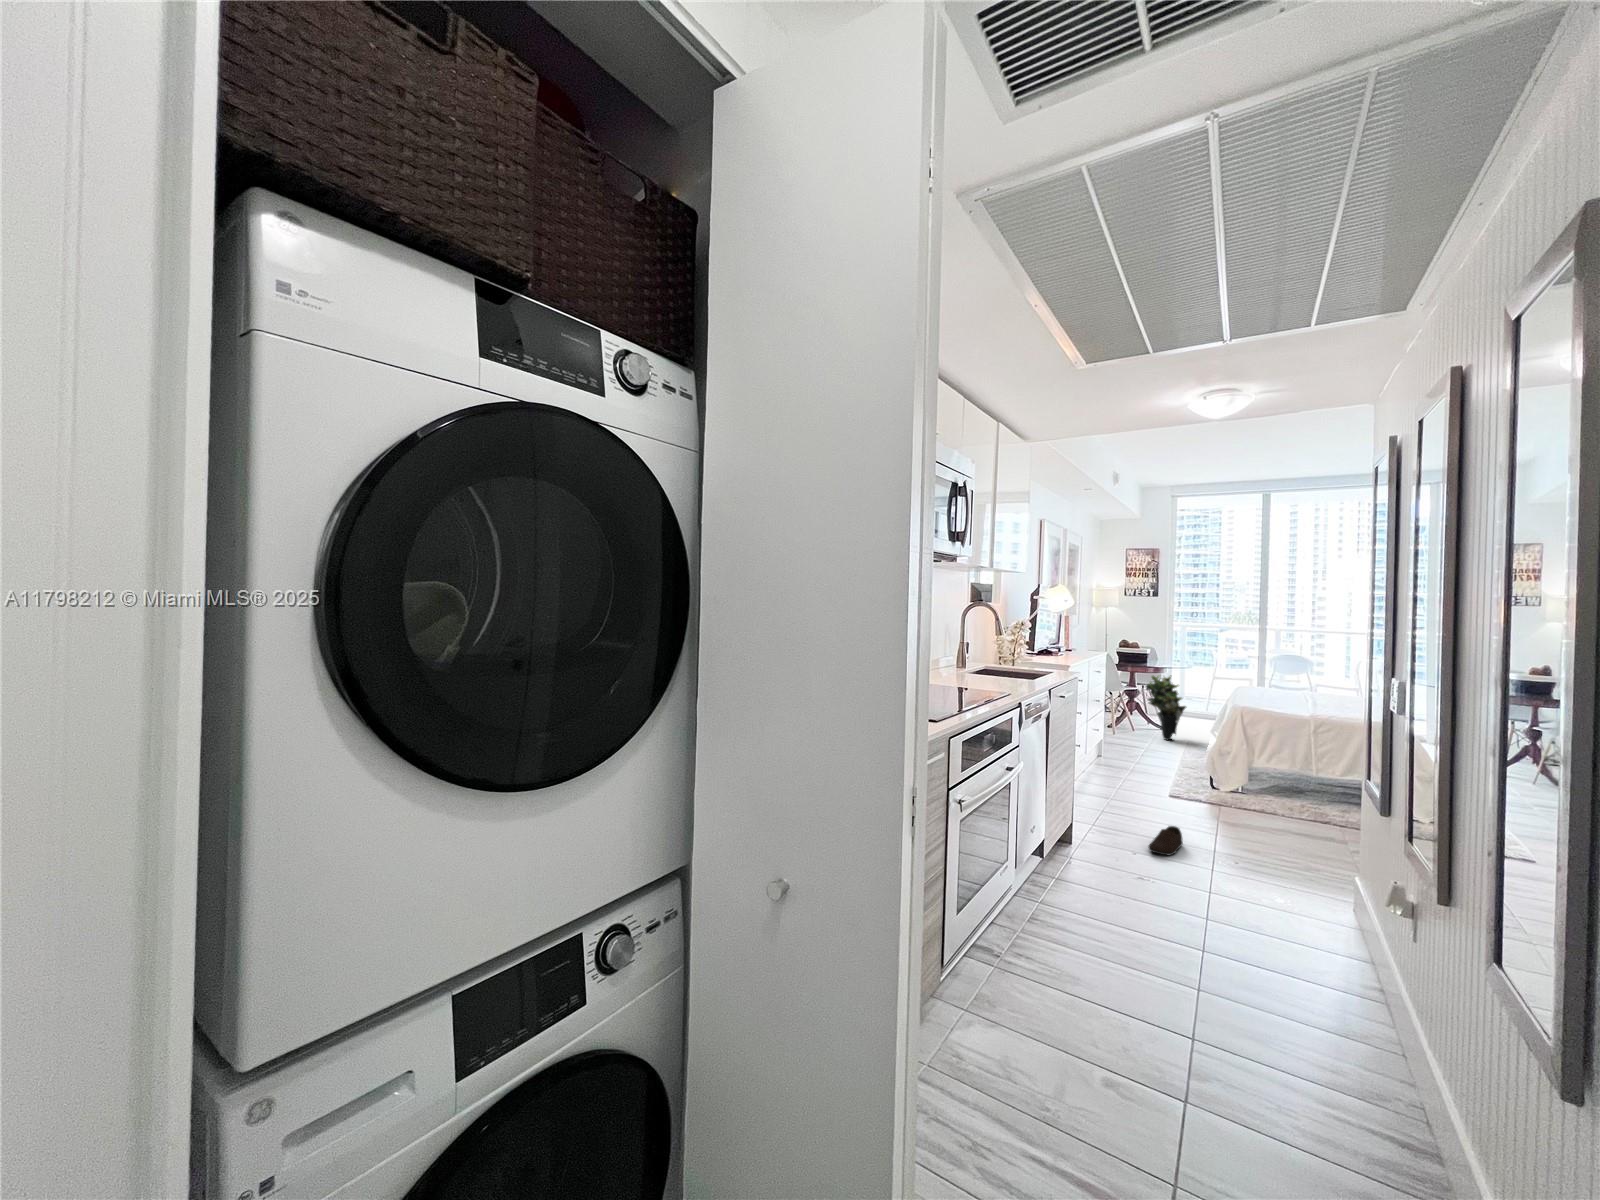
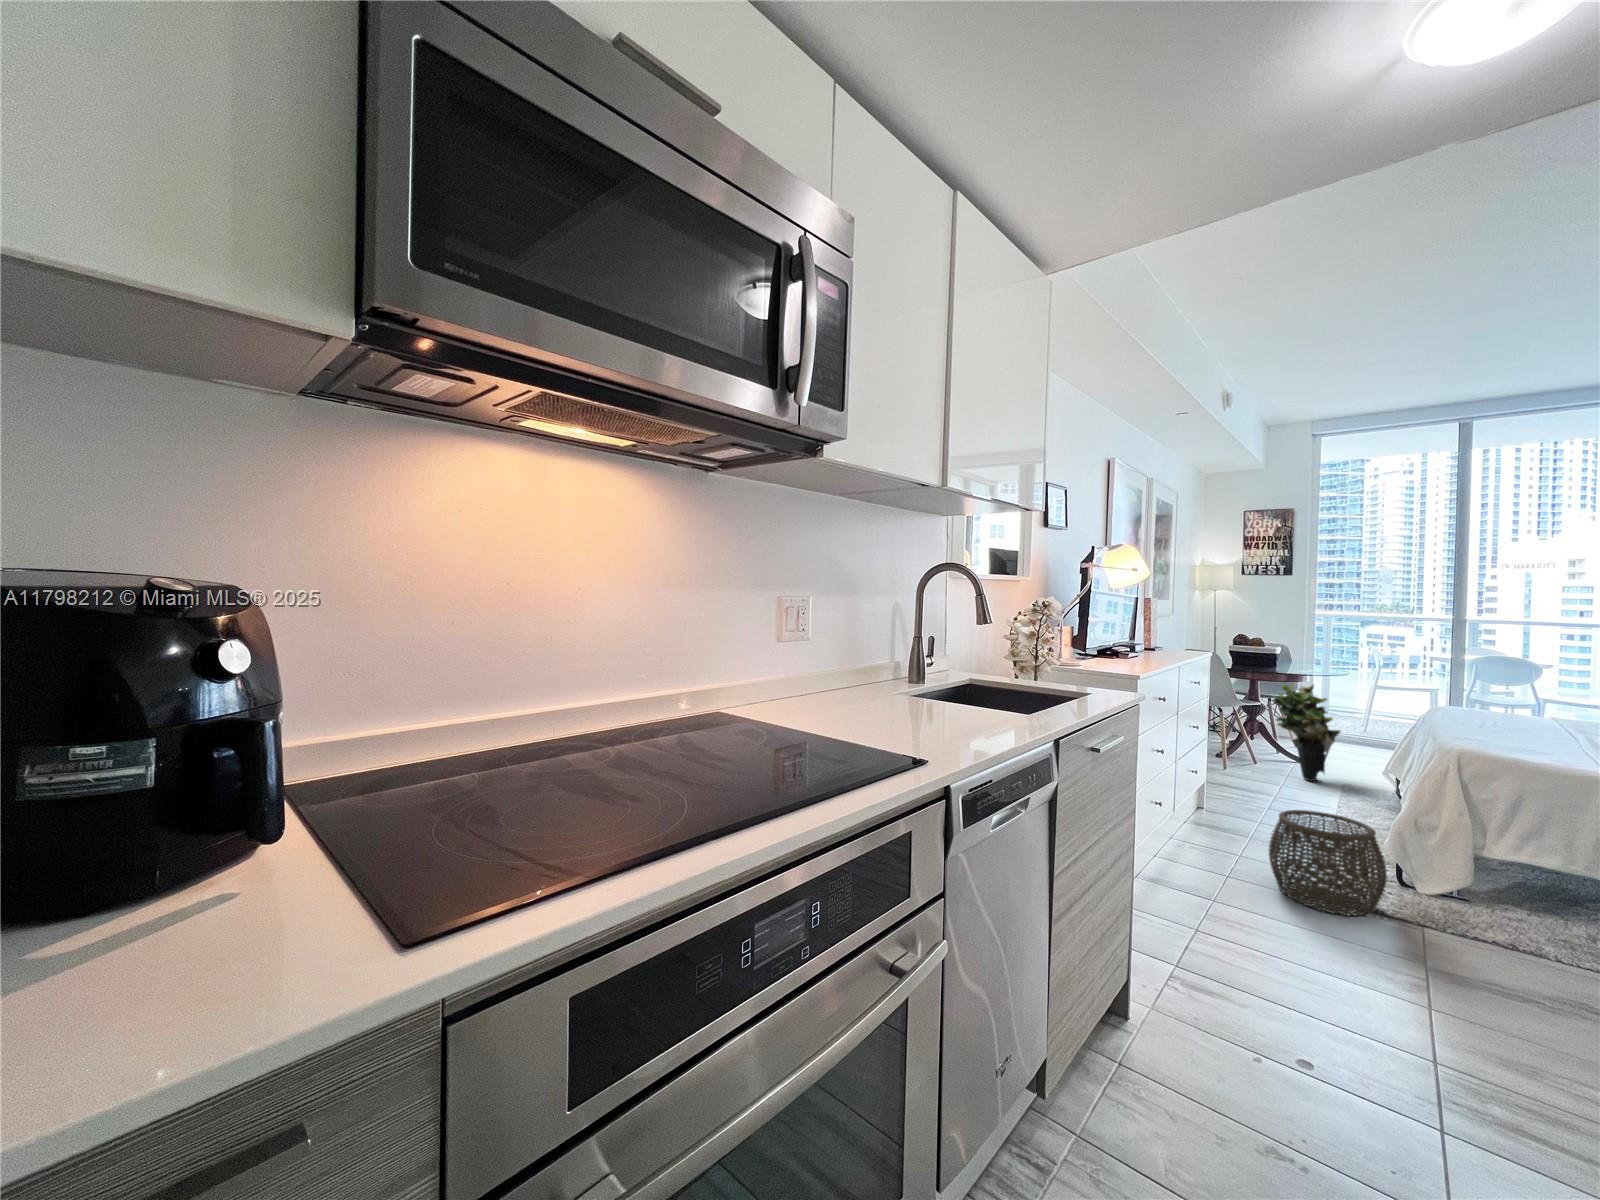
woven basket: none [1145,747,1206,803] -> present [1269,810,1387,916]
shoe: present [1148,826,1183,855] -> none [1268,997,1348,1076]

